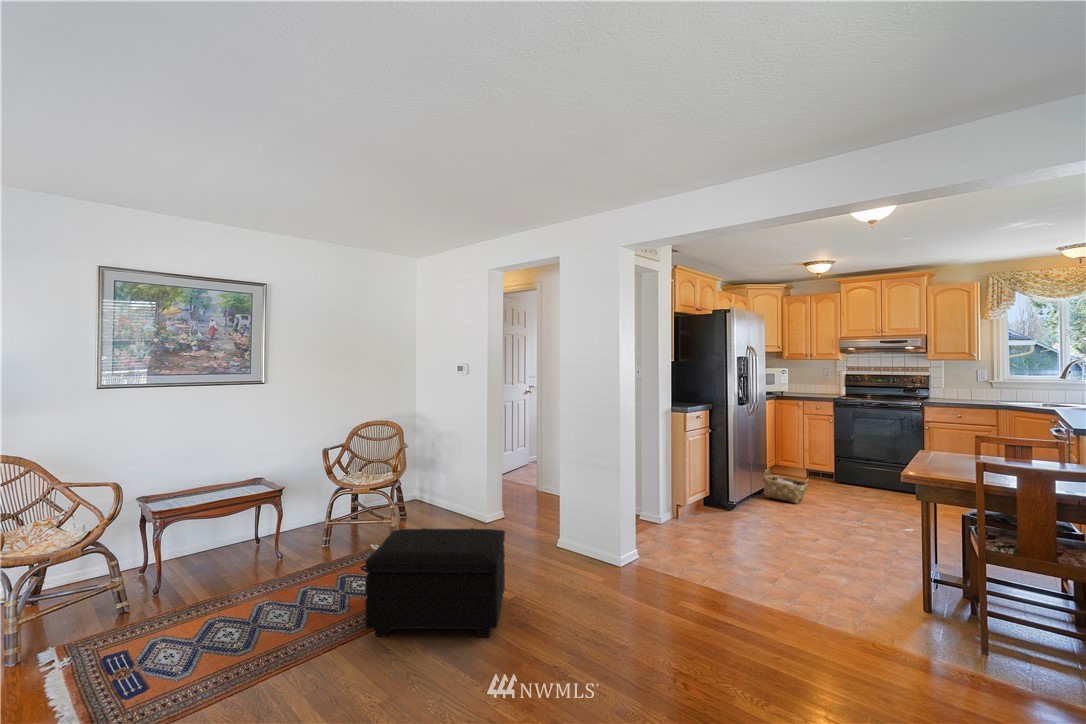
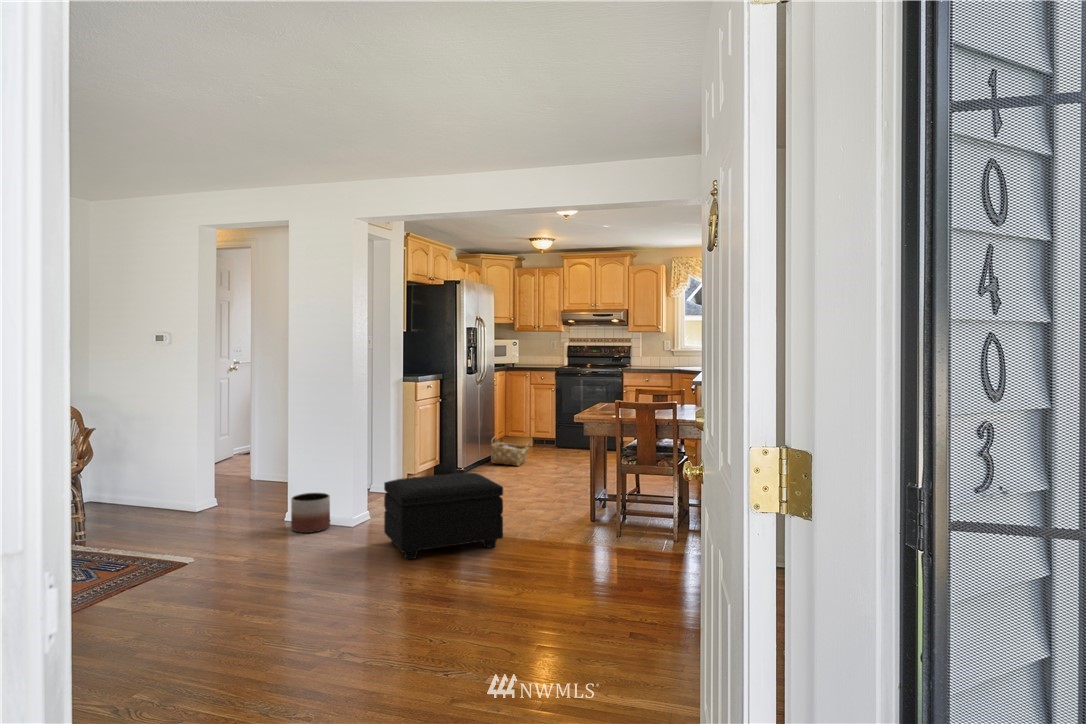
planter: none [557,525,594,569] -> present [291,493,330,533]
footstool: present [365,528,505,637] -> present [384,473,503,559]

